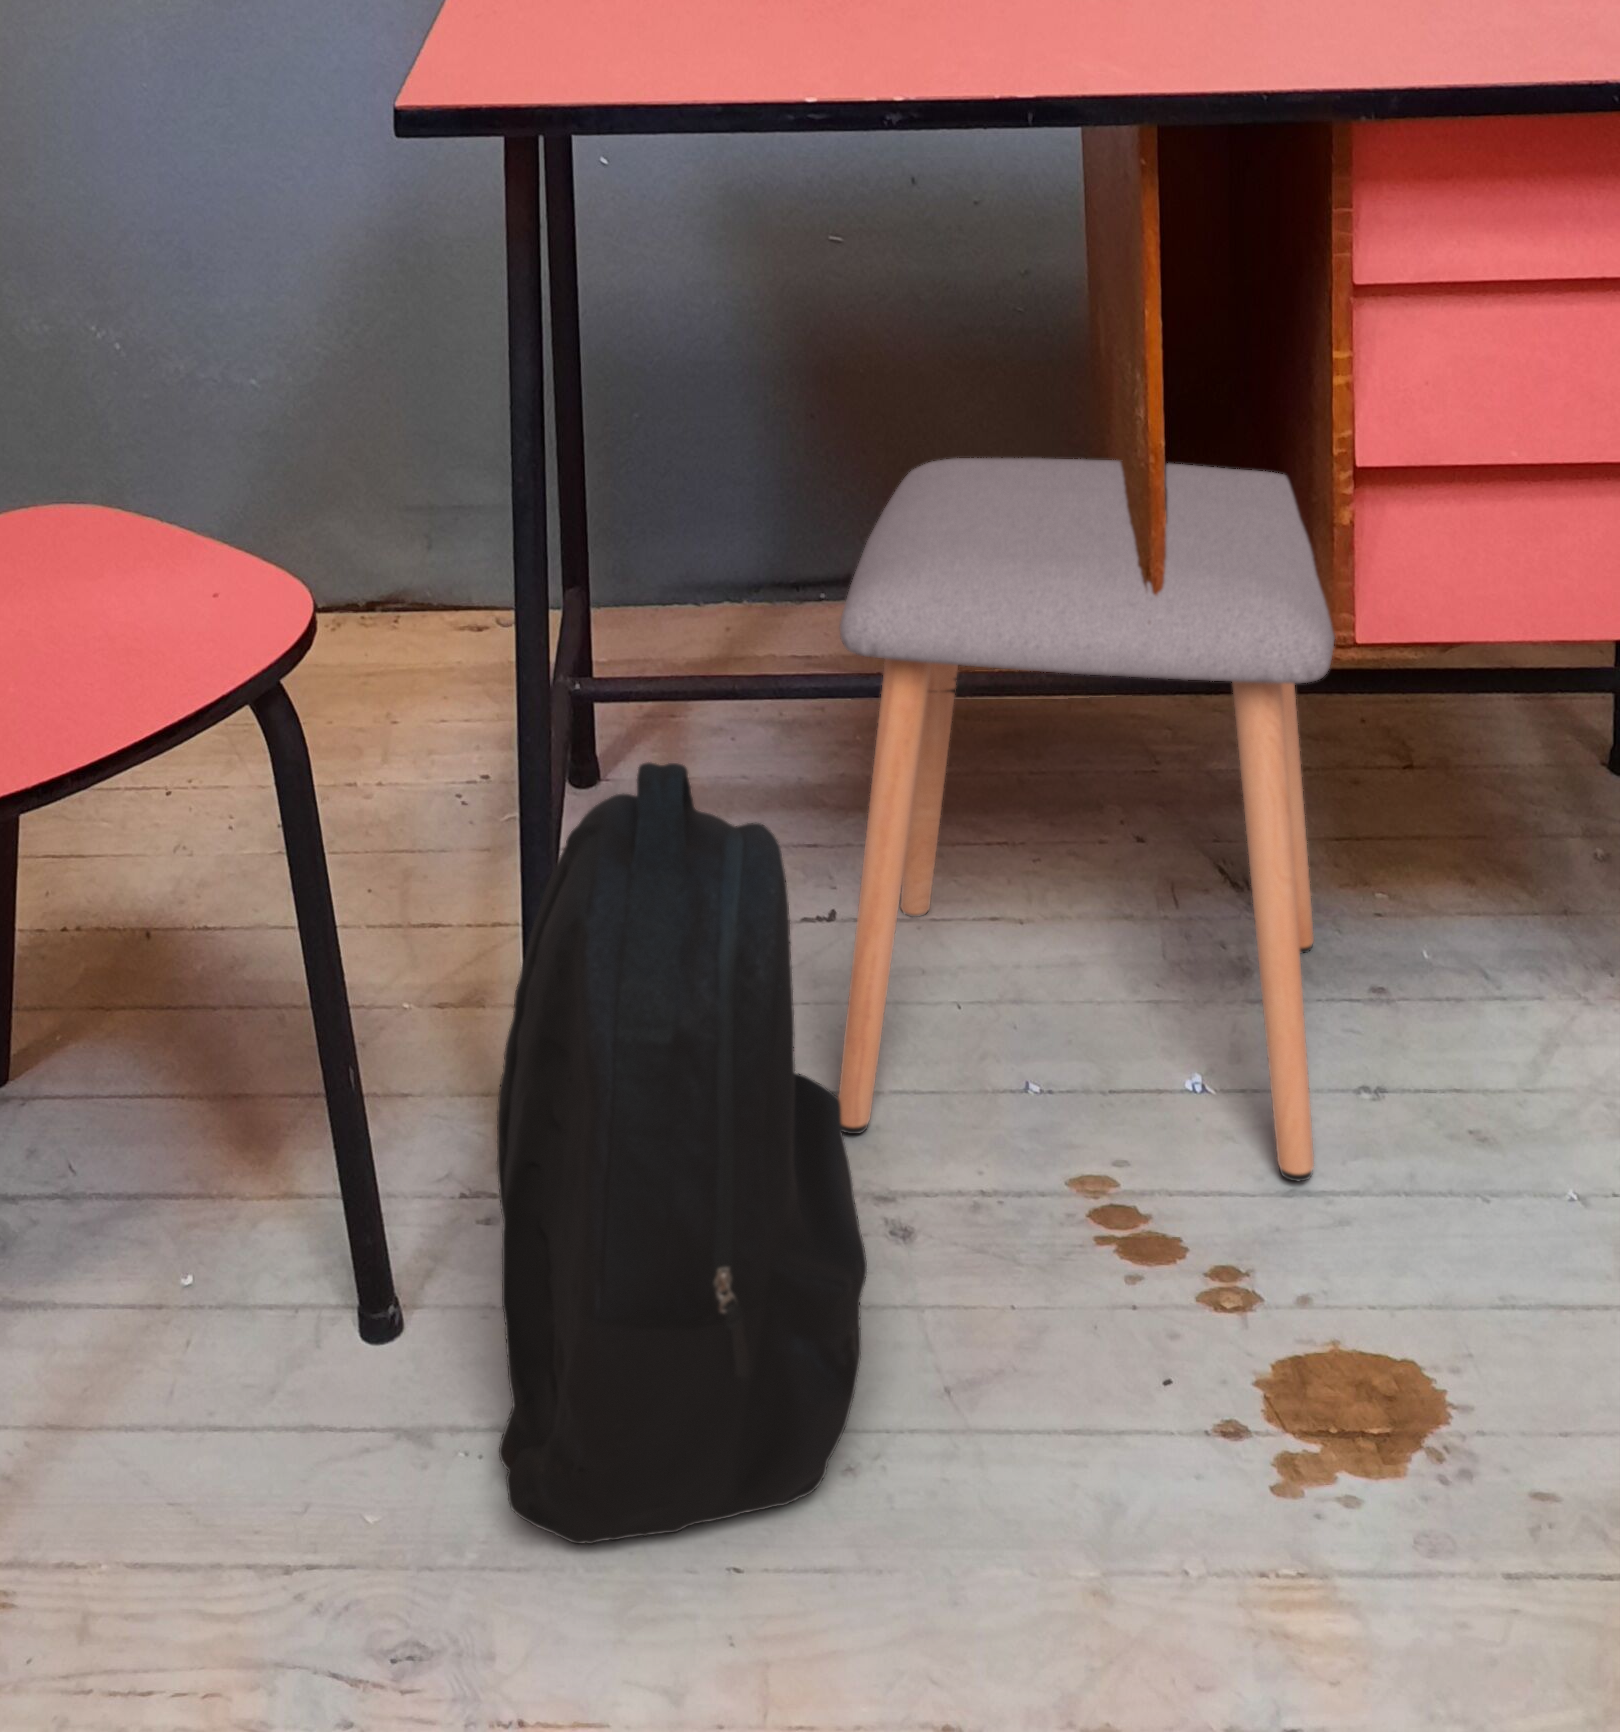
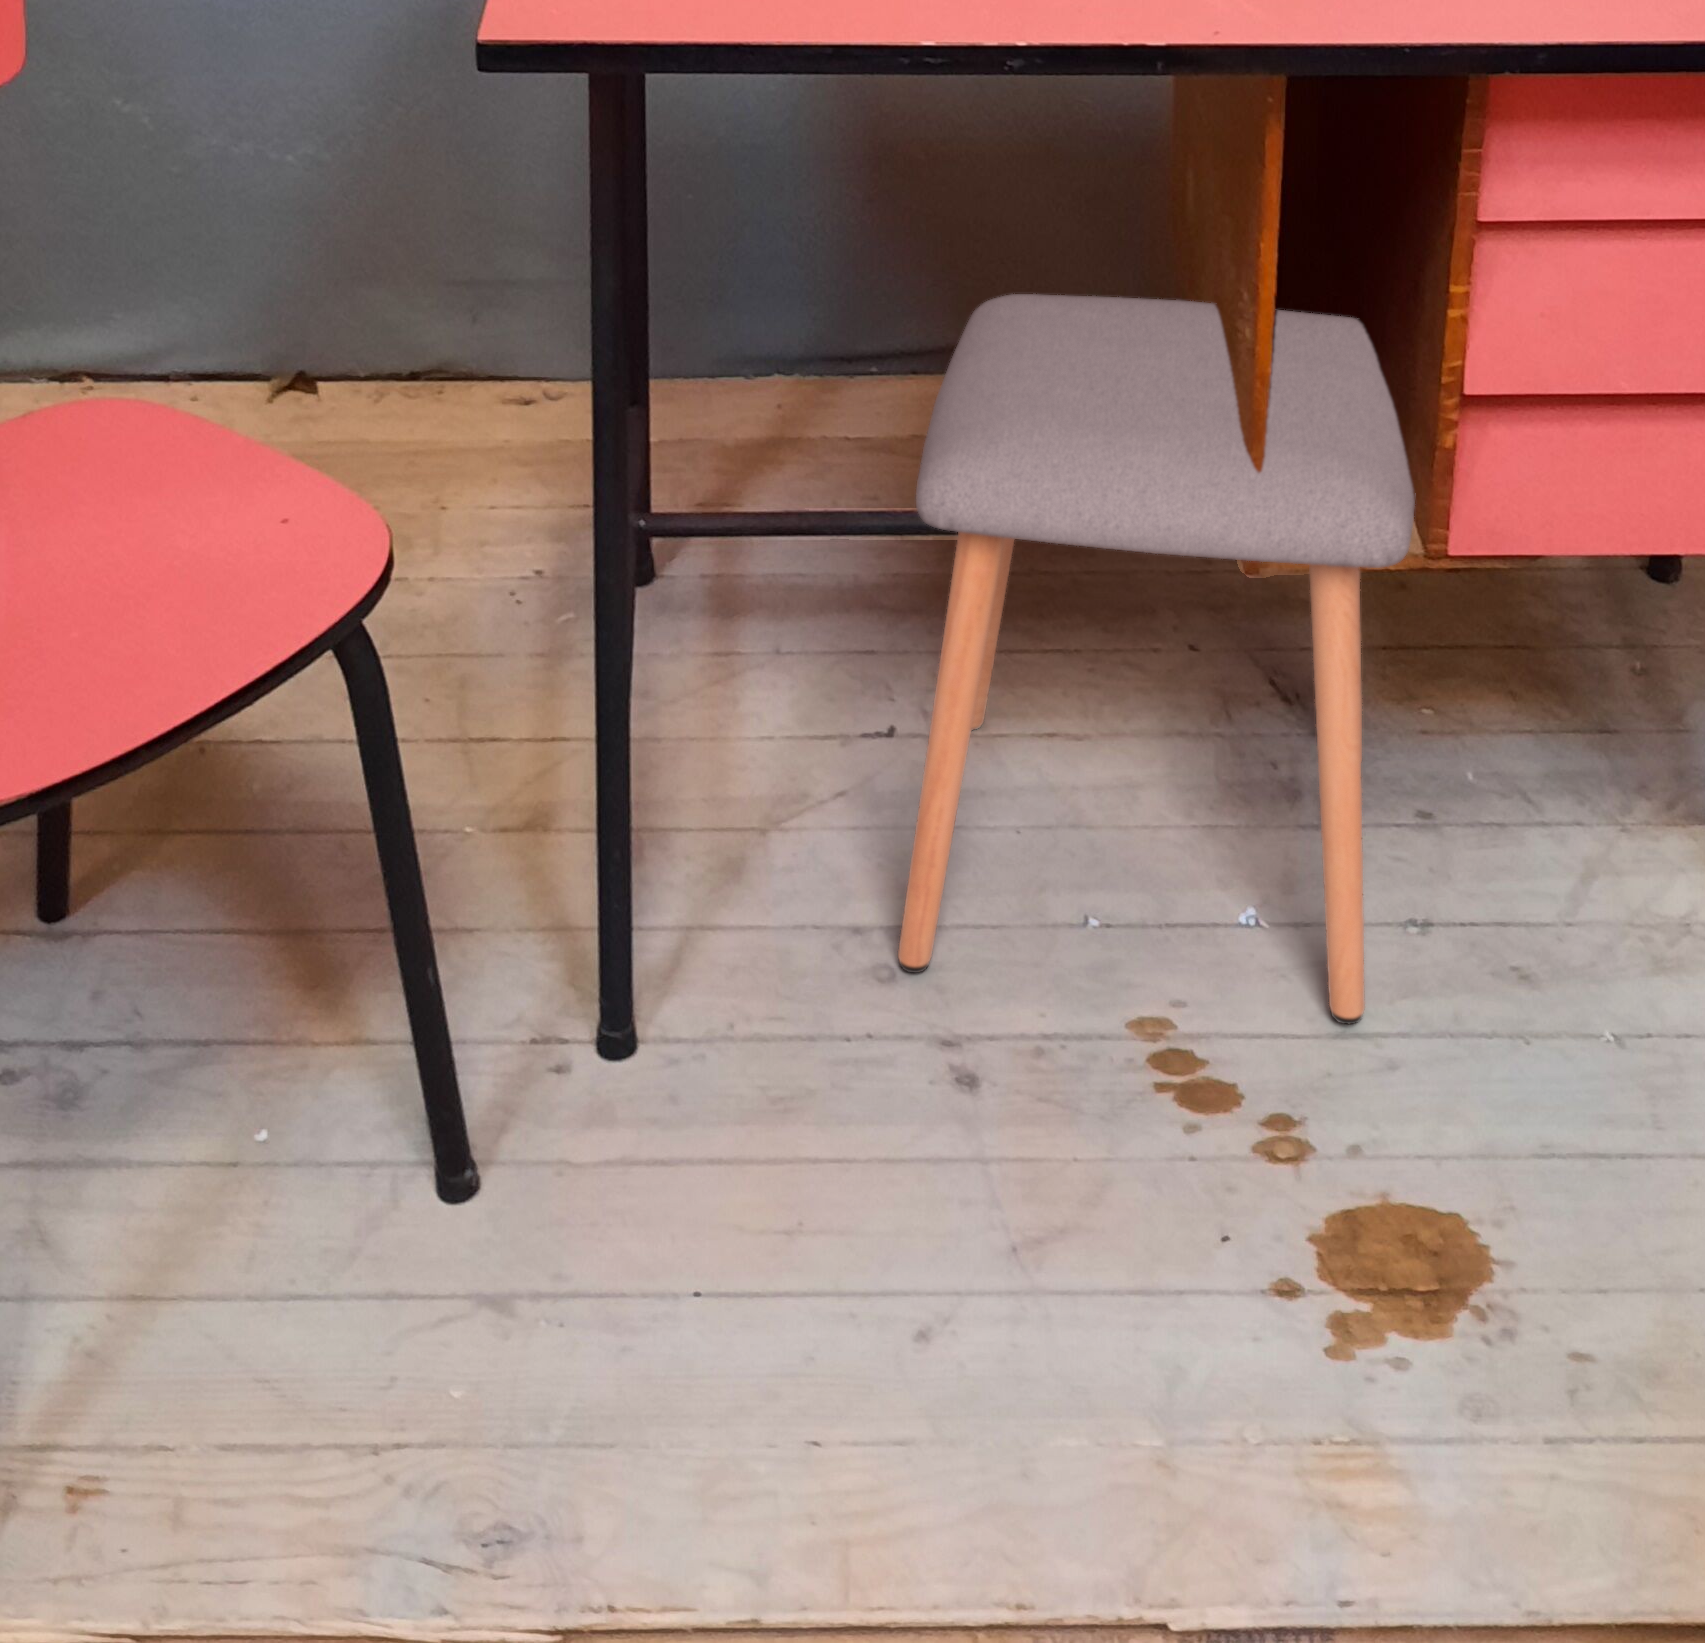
backpack: present [497,763,867,1544] -> none [577,682,945,1420]

